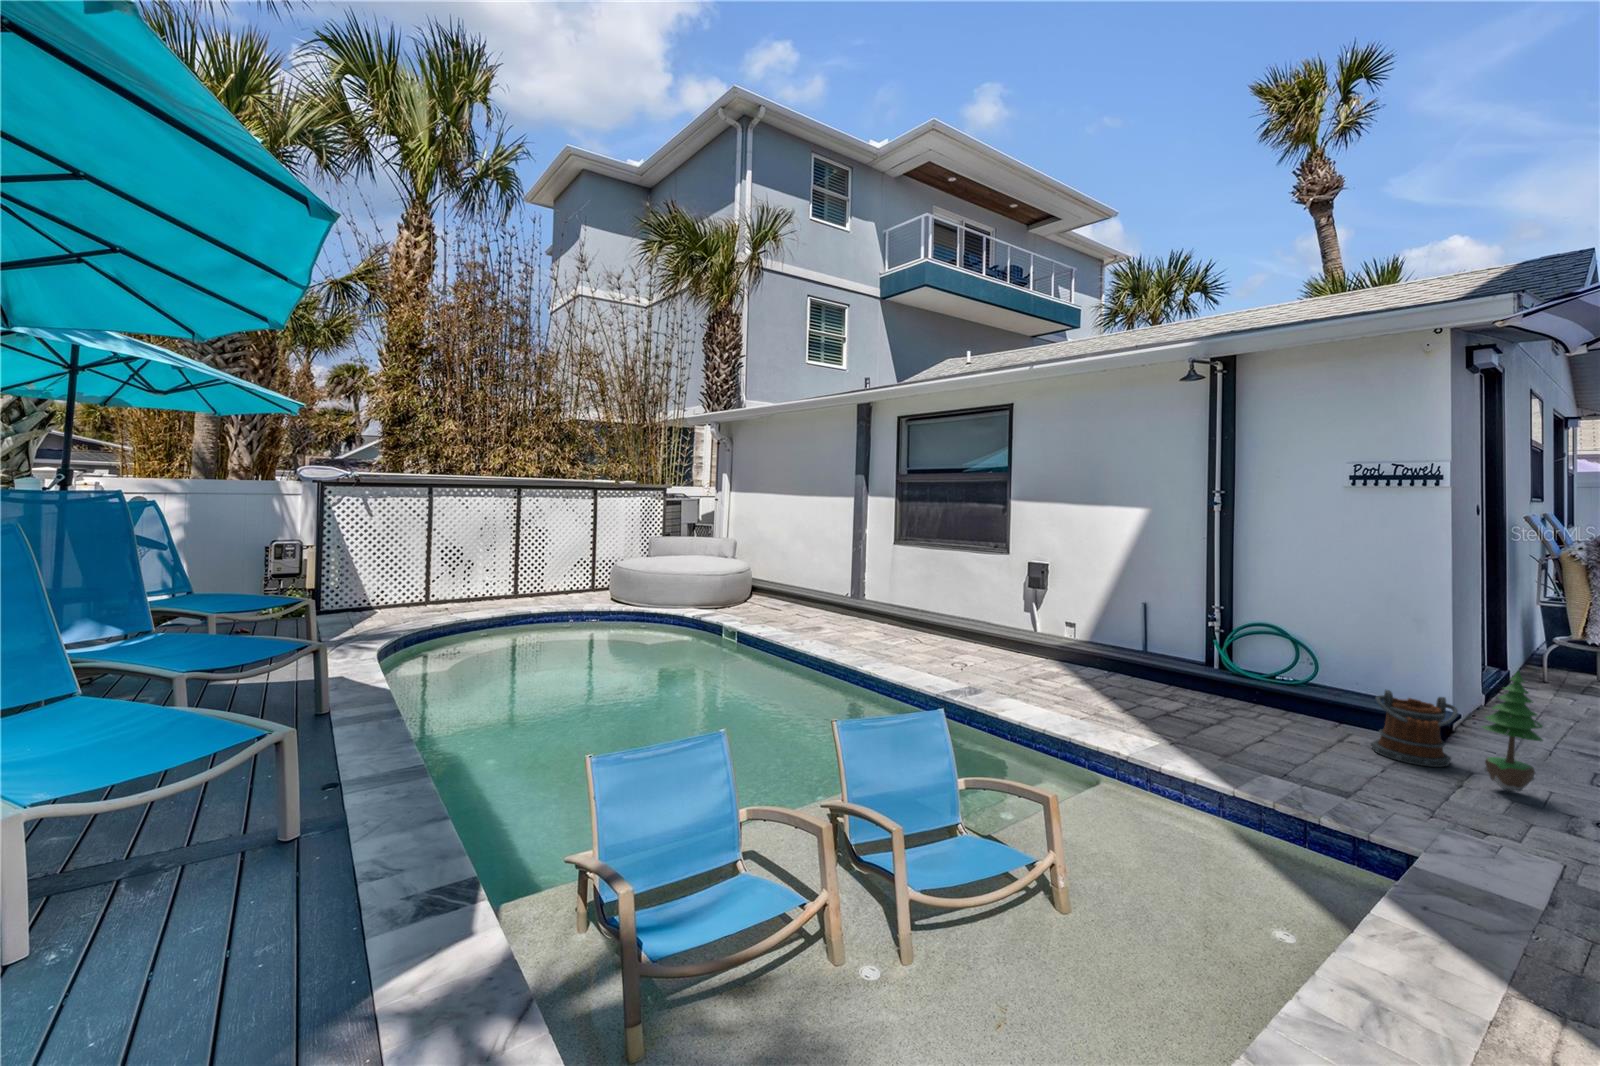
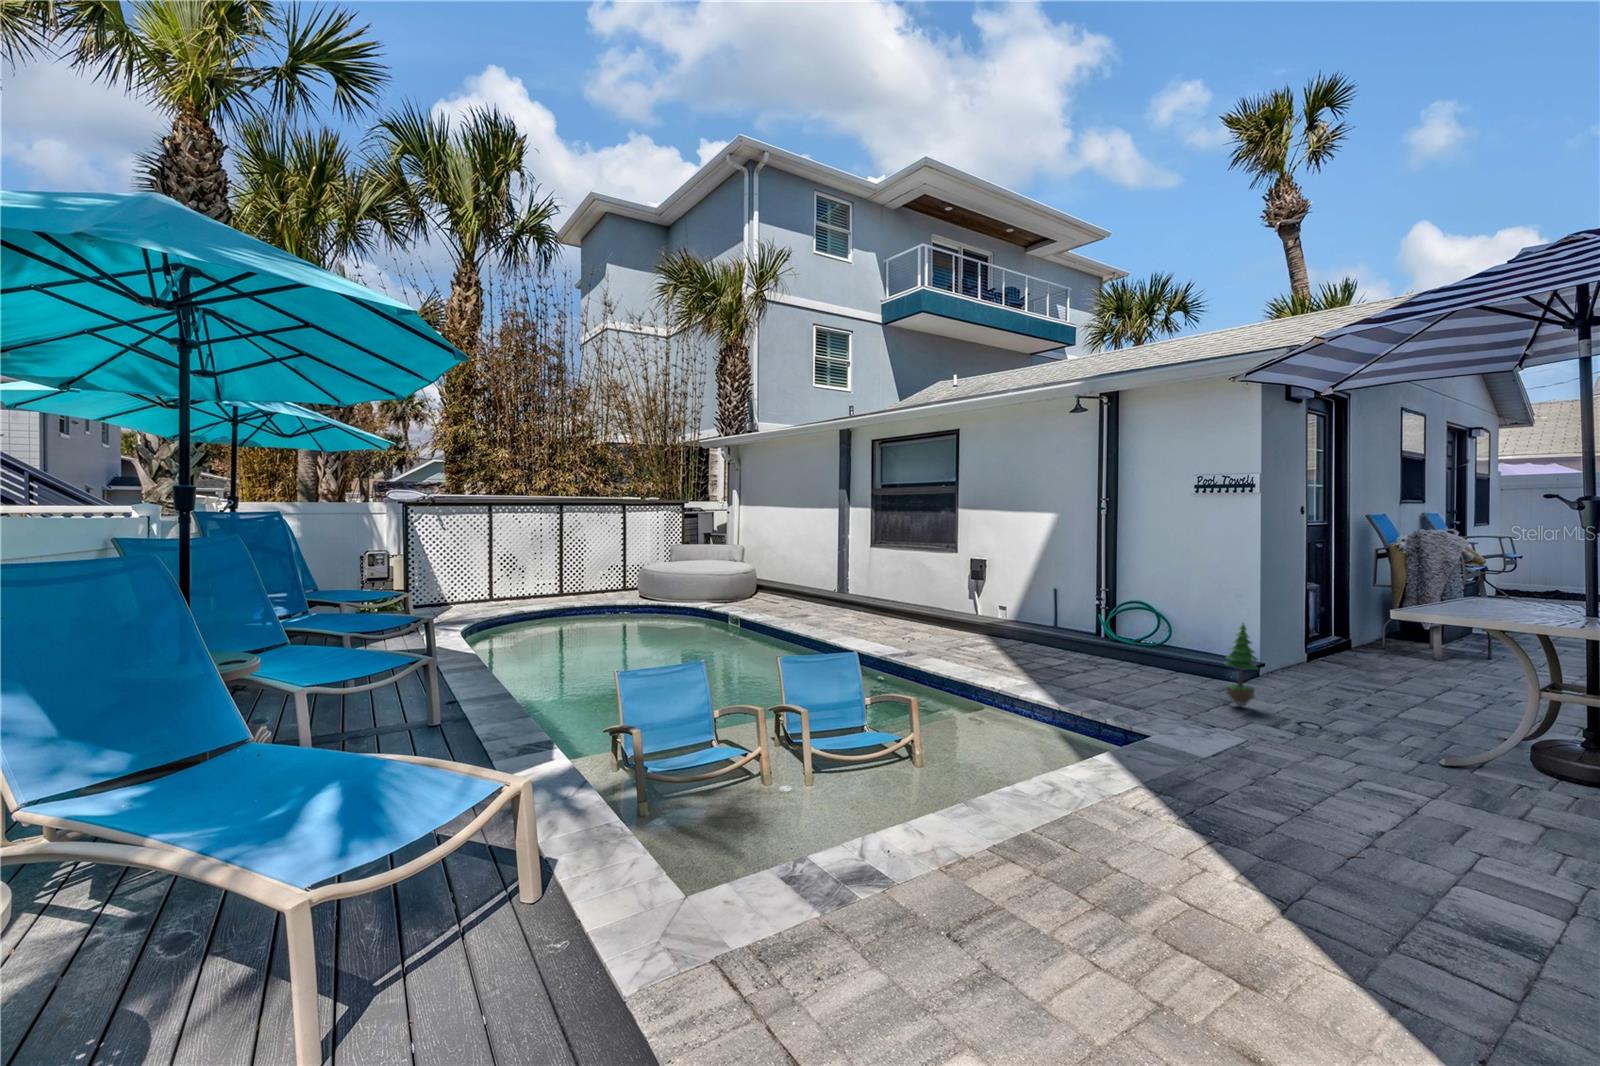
bucket: present [1371,689,1458,767] -> none [1173,642,1225,695]

